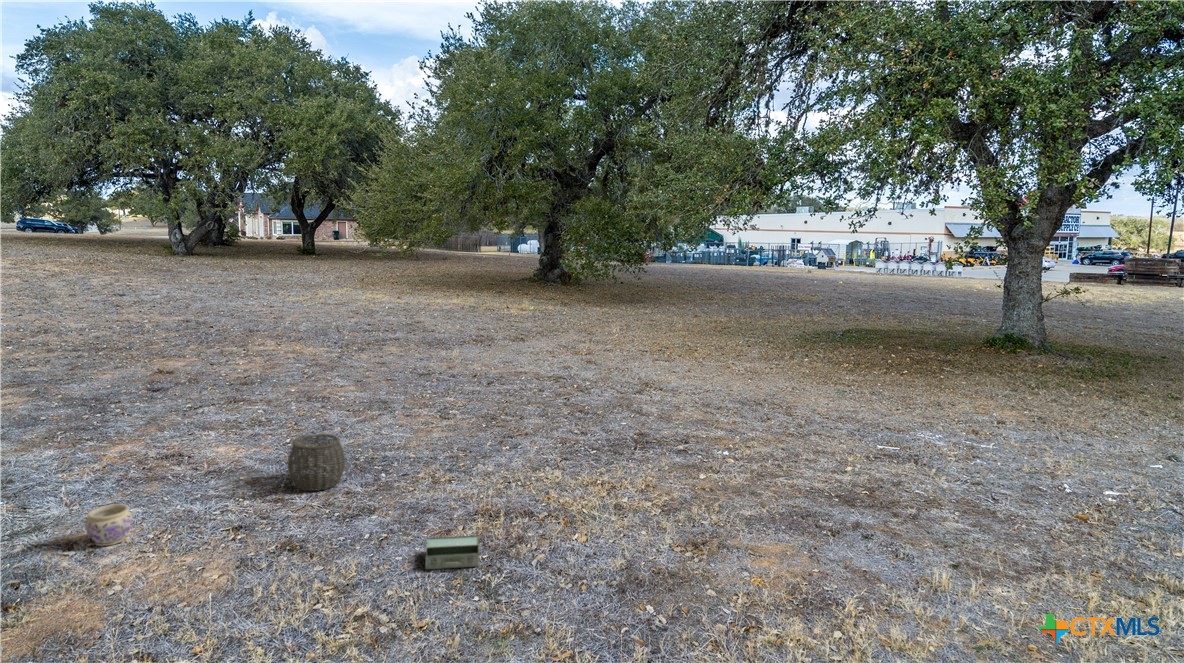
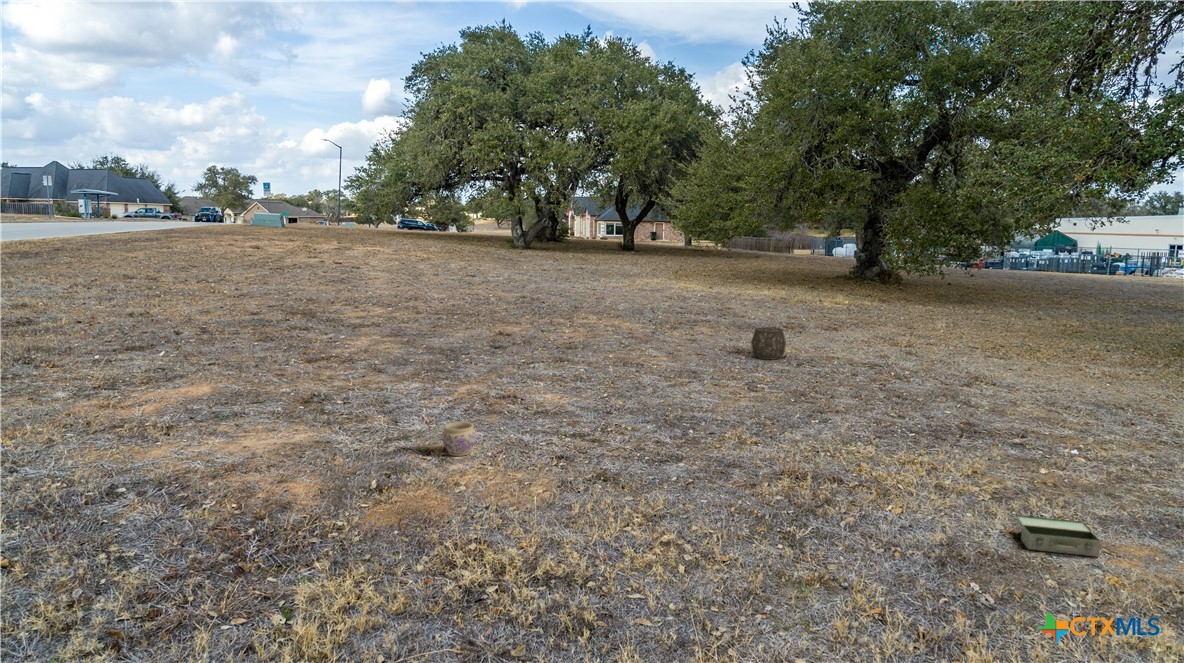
woven basket: present [288,434,345,491] -> present [751,327,786,360]
toolbox: present [425,536,479,569] -> present [1016,515,1101,557]

